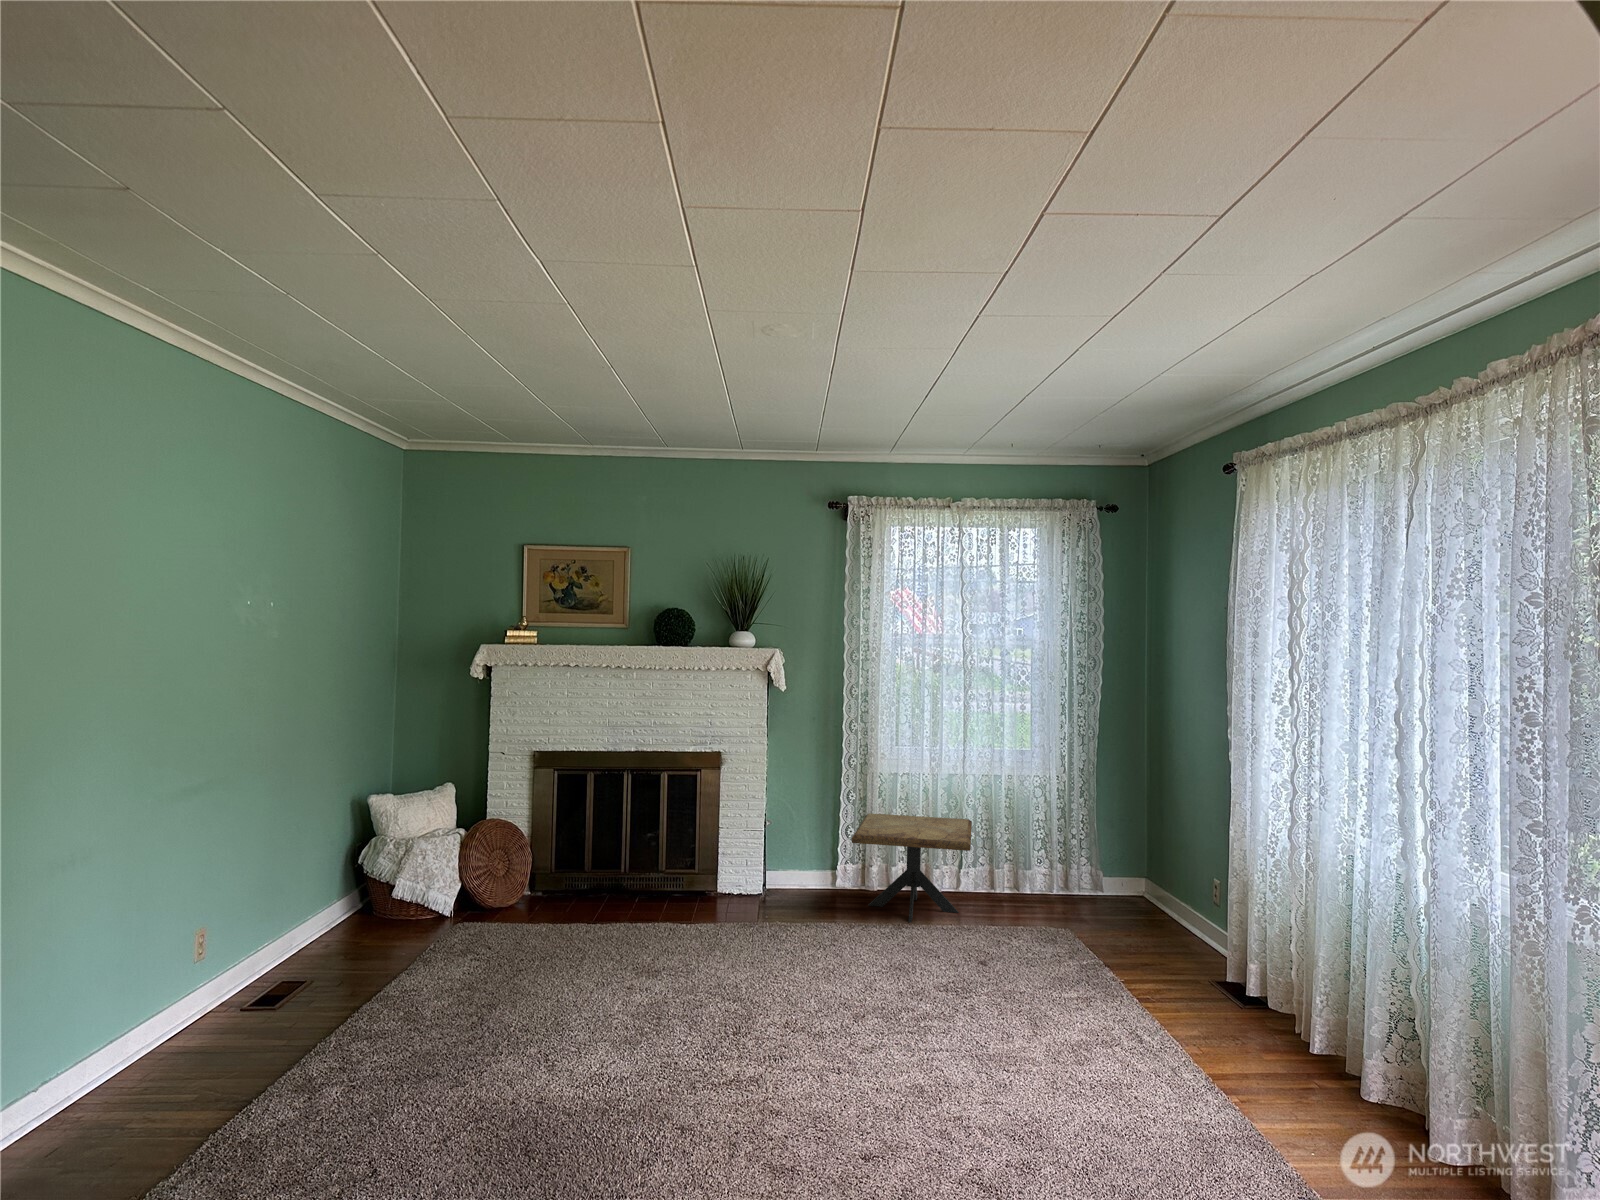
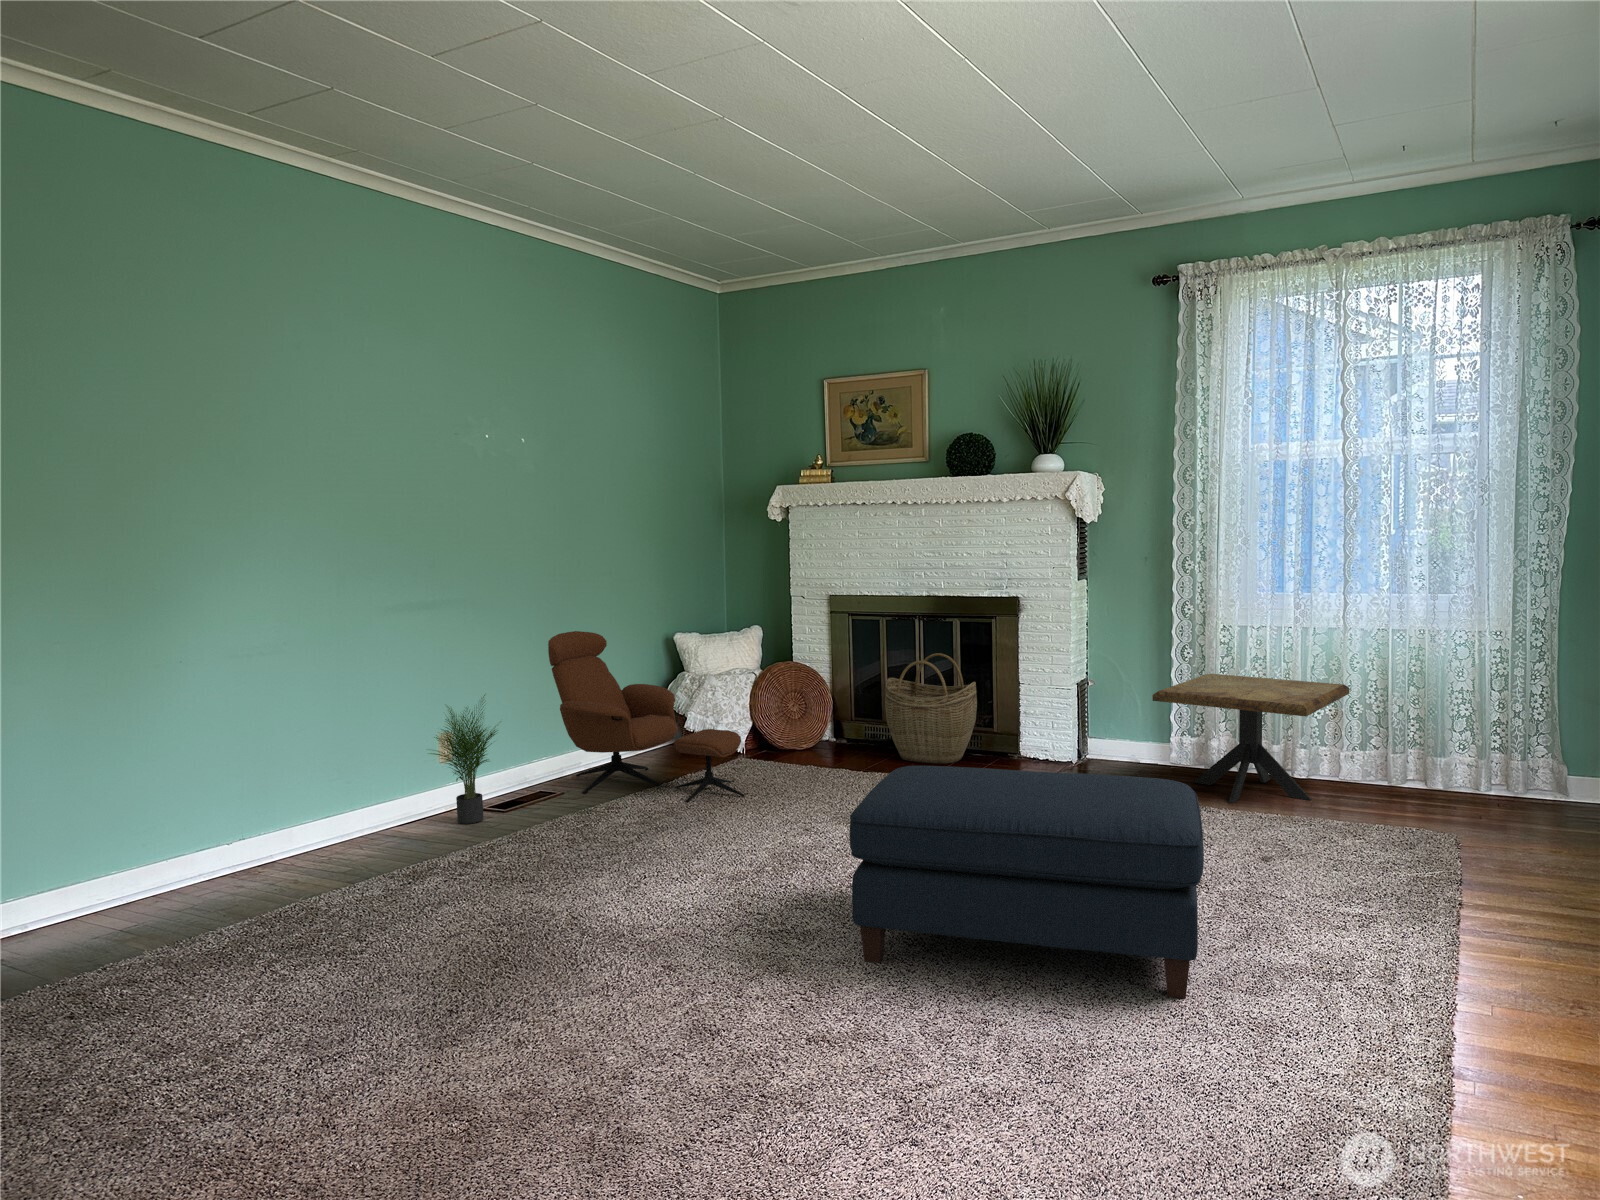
lounge chair: none [269,805,502,991] -> present [548,631,745,802]
woven basket: none [603,805,686,909] -> present [885,653,977,764]
potted plant: none [148,893,253,1057] -> present [429,694,498,824]
ottoman: none [746,929,1050,1141] -> present [850,766,1204,999]

